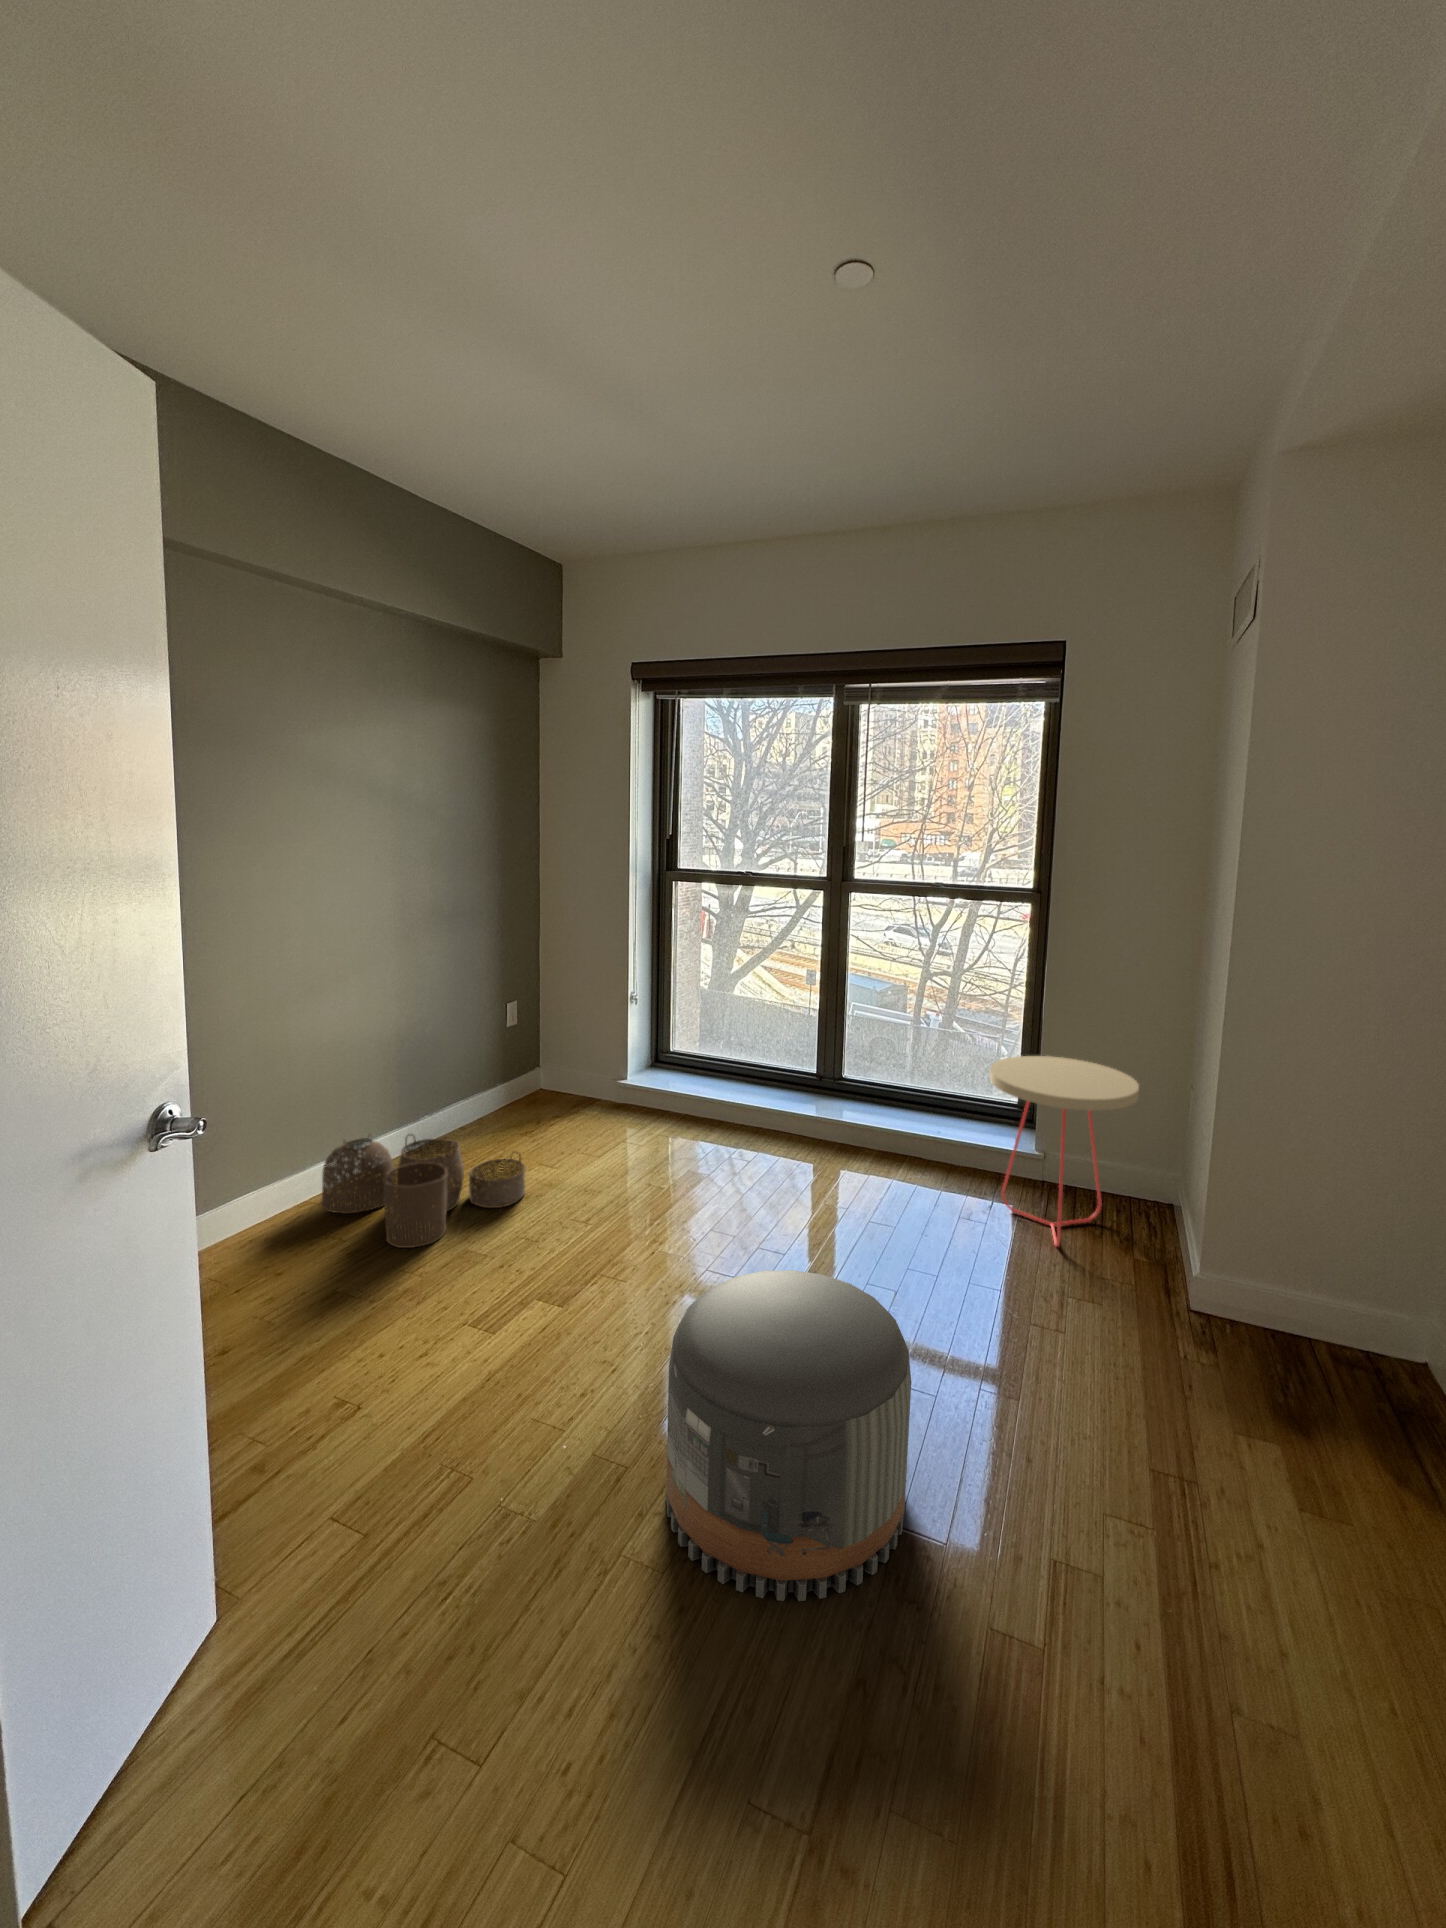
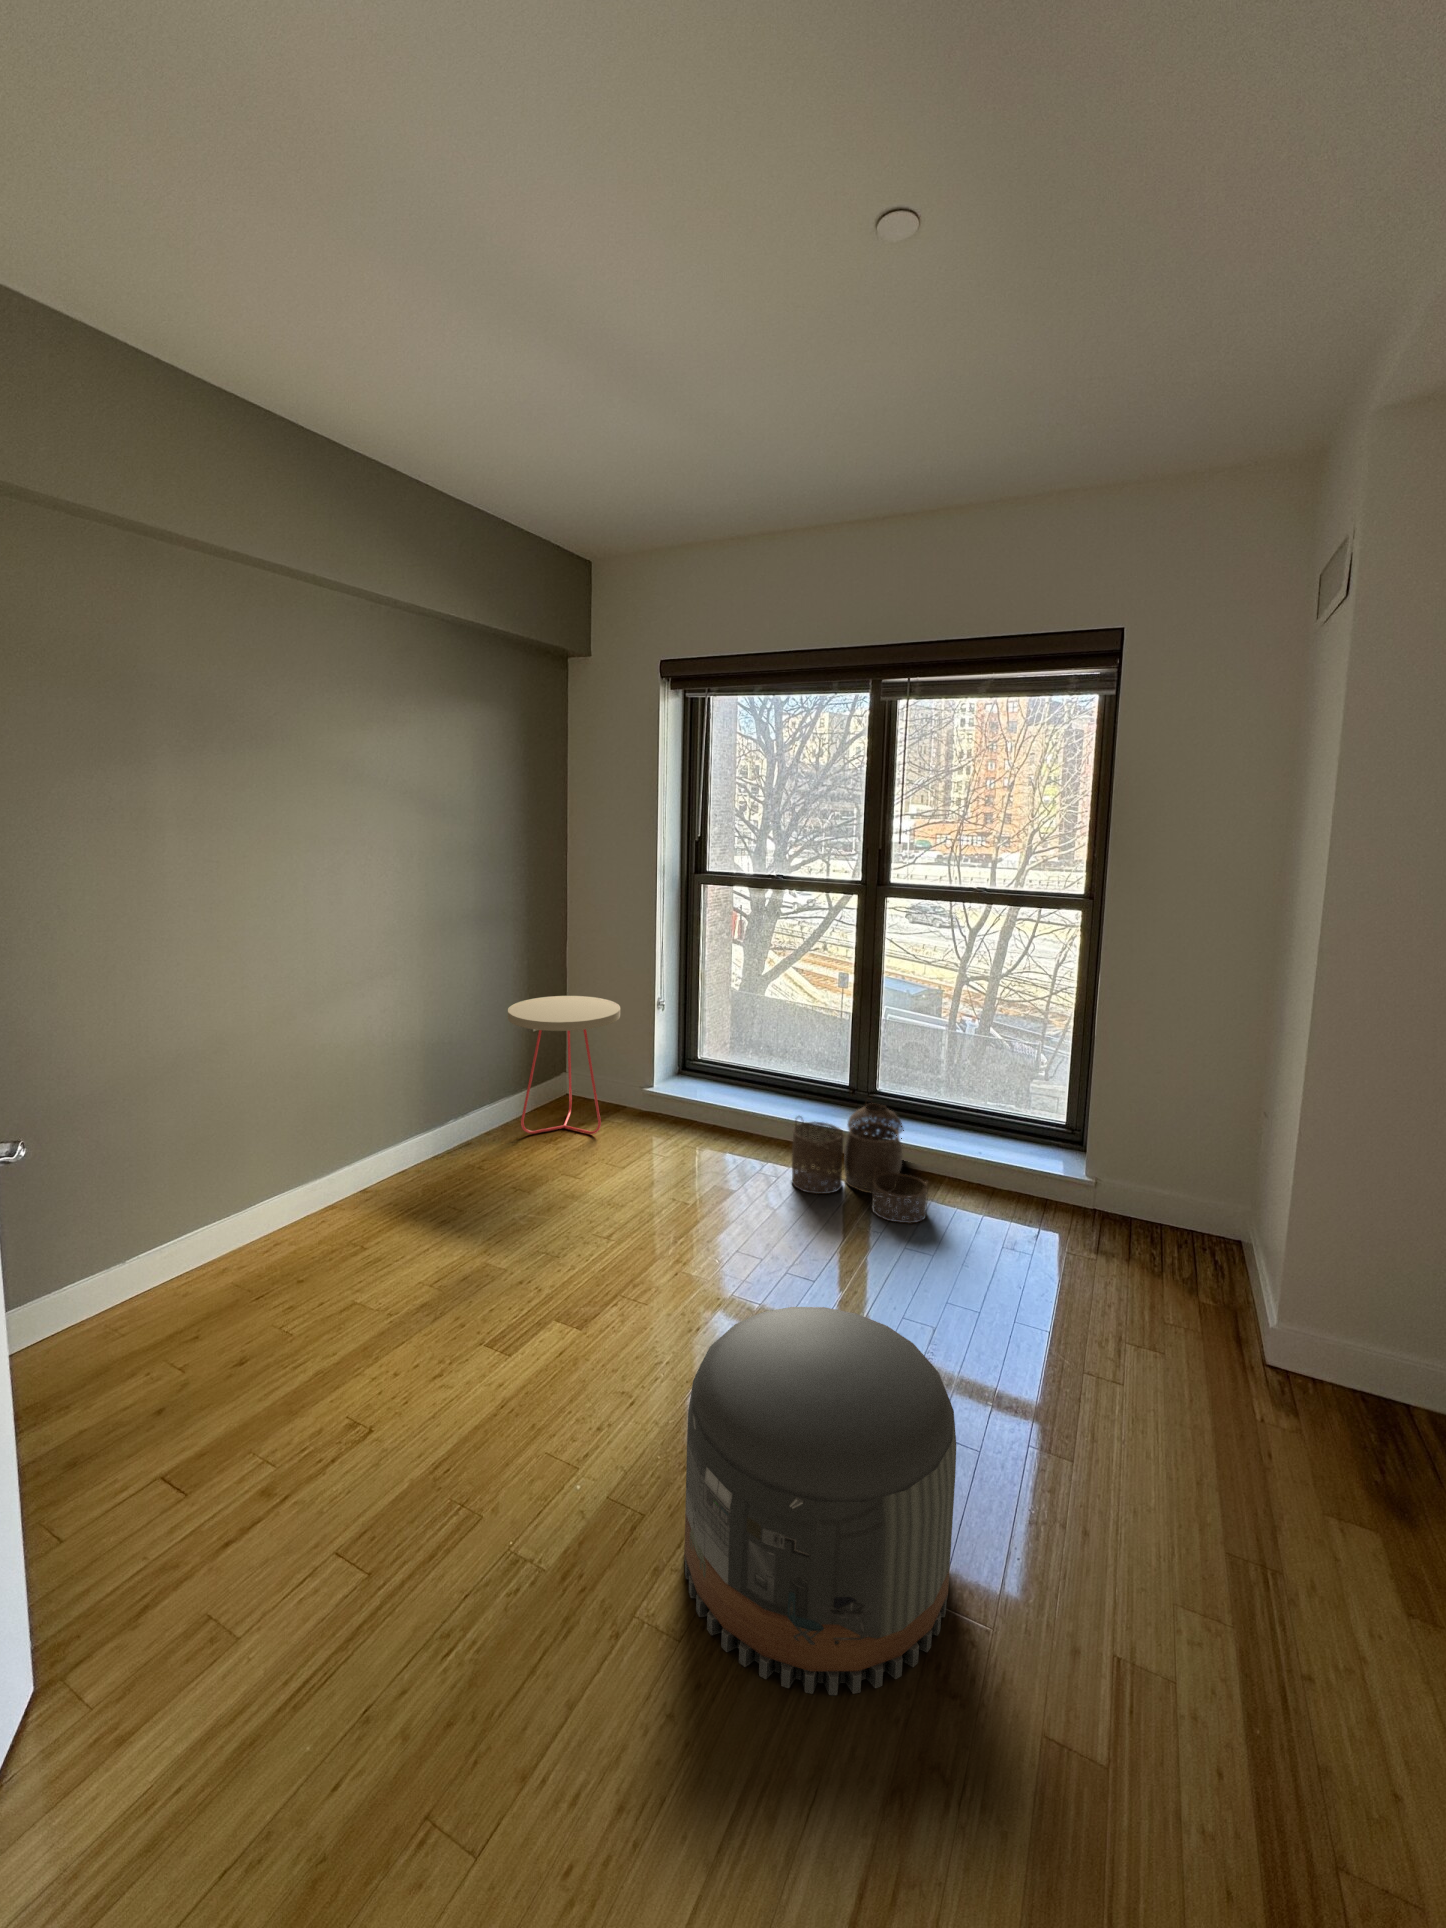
side table: present [990,1056,1139,1247] -> present [508,996,620,1134]
woven basket: present [321,1134,525,1248] -> present [792,1103,928,1224]

